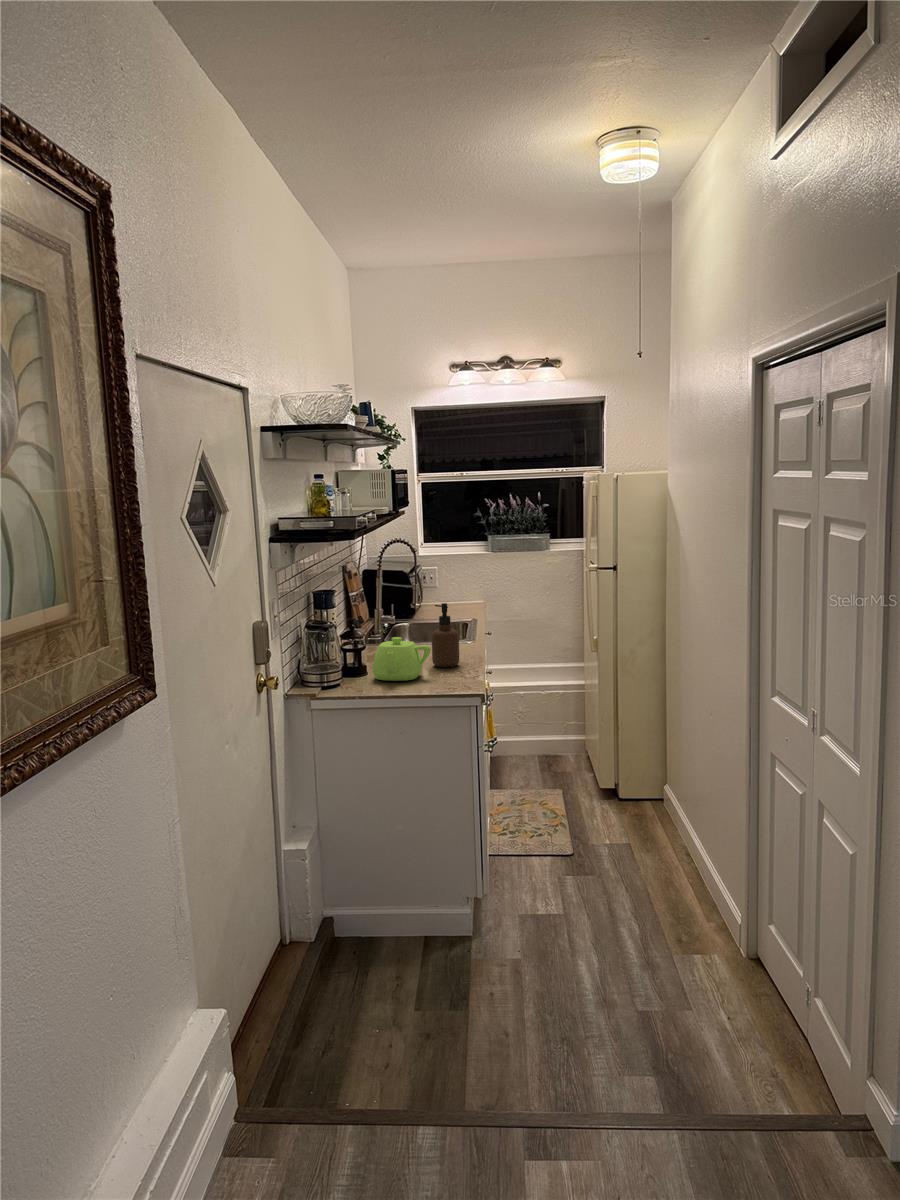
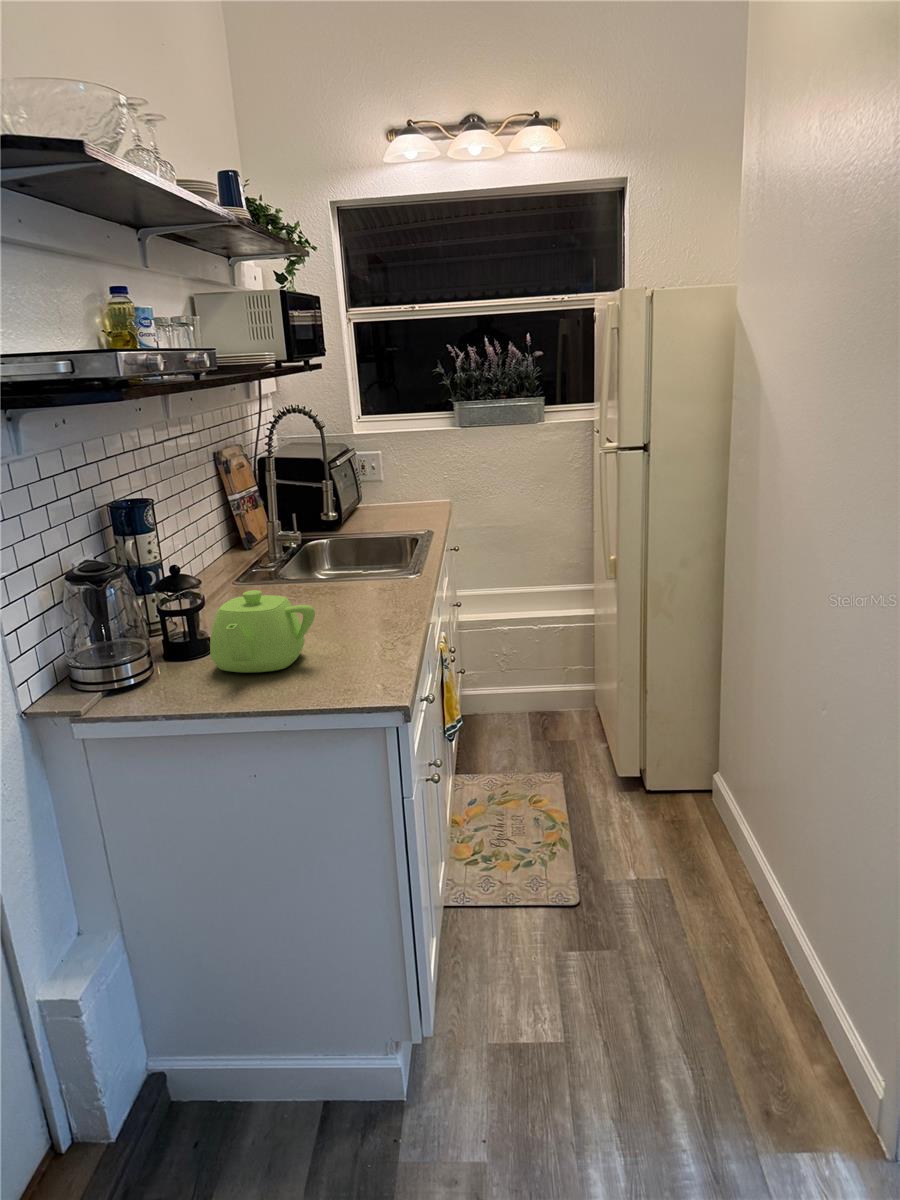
soap dispenser: present [432,603,459,667] -> none [327,522,379,635]

